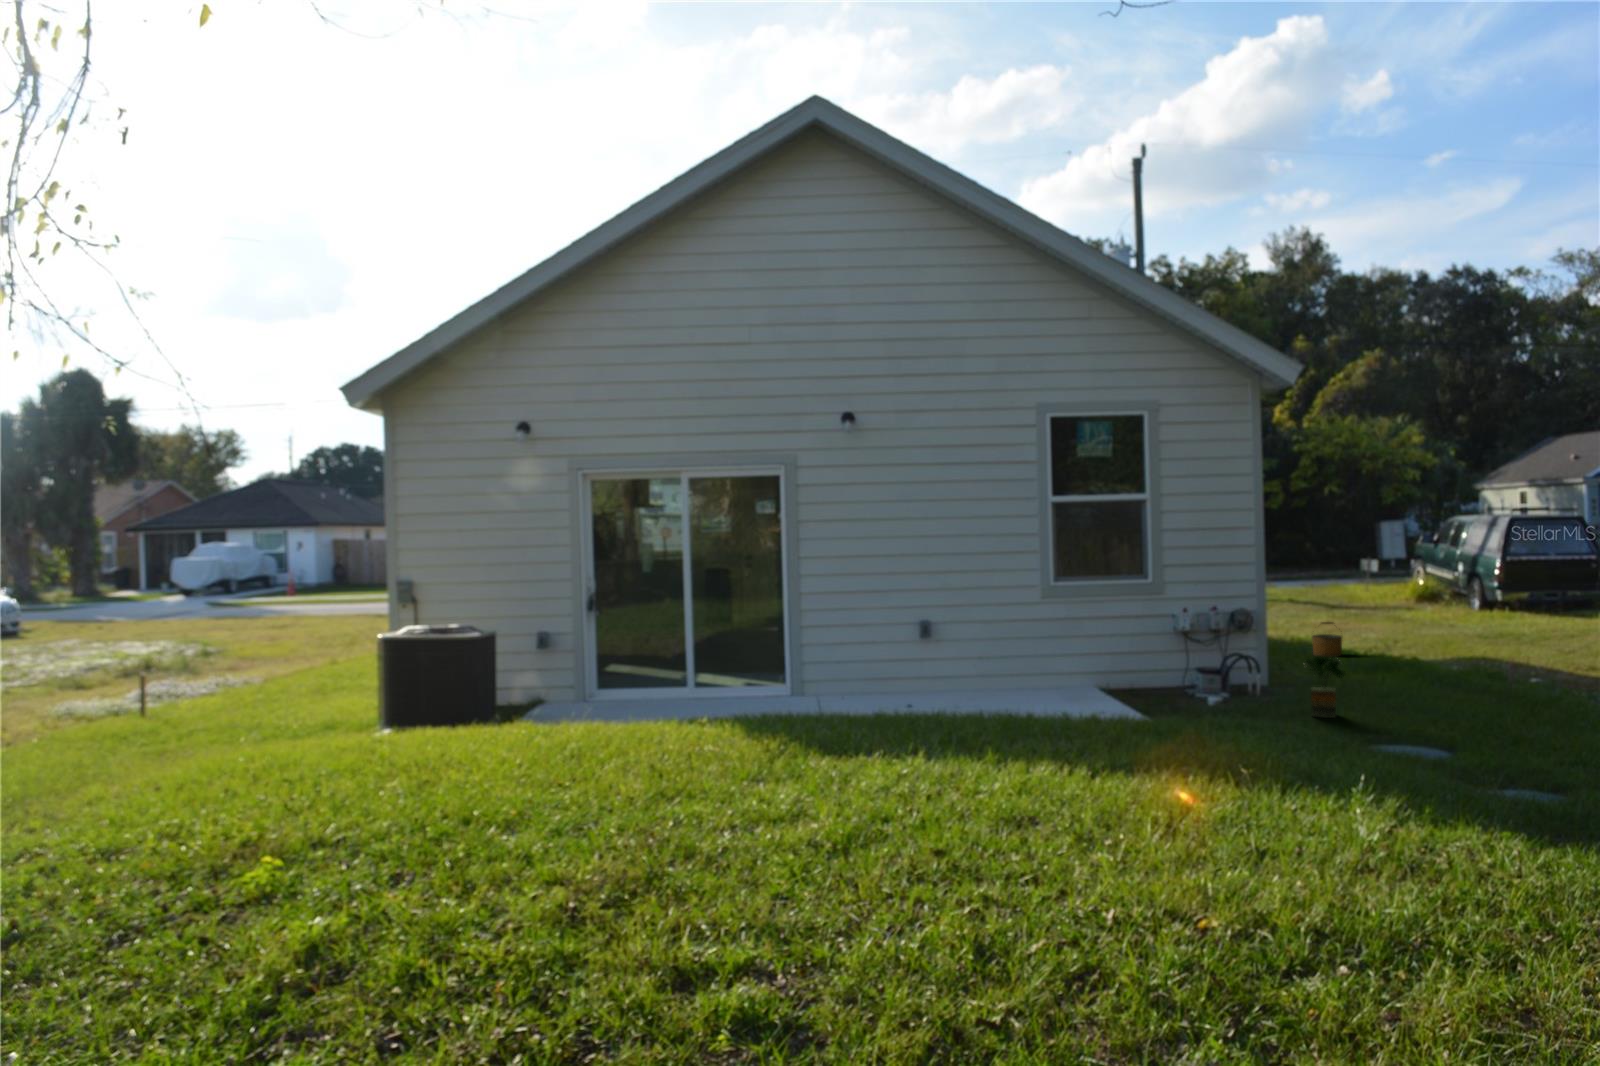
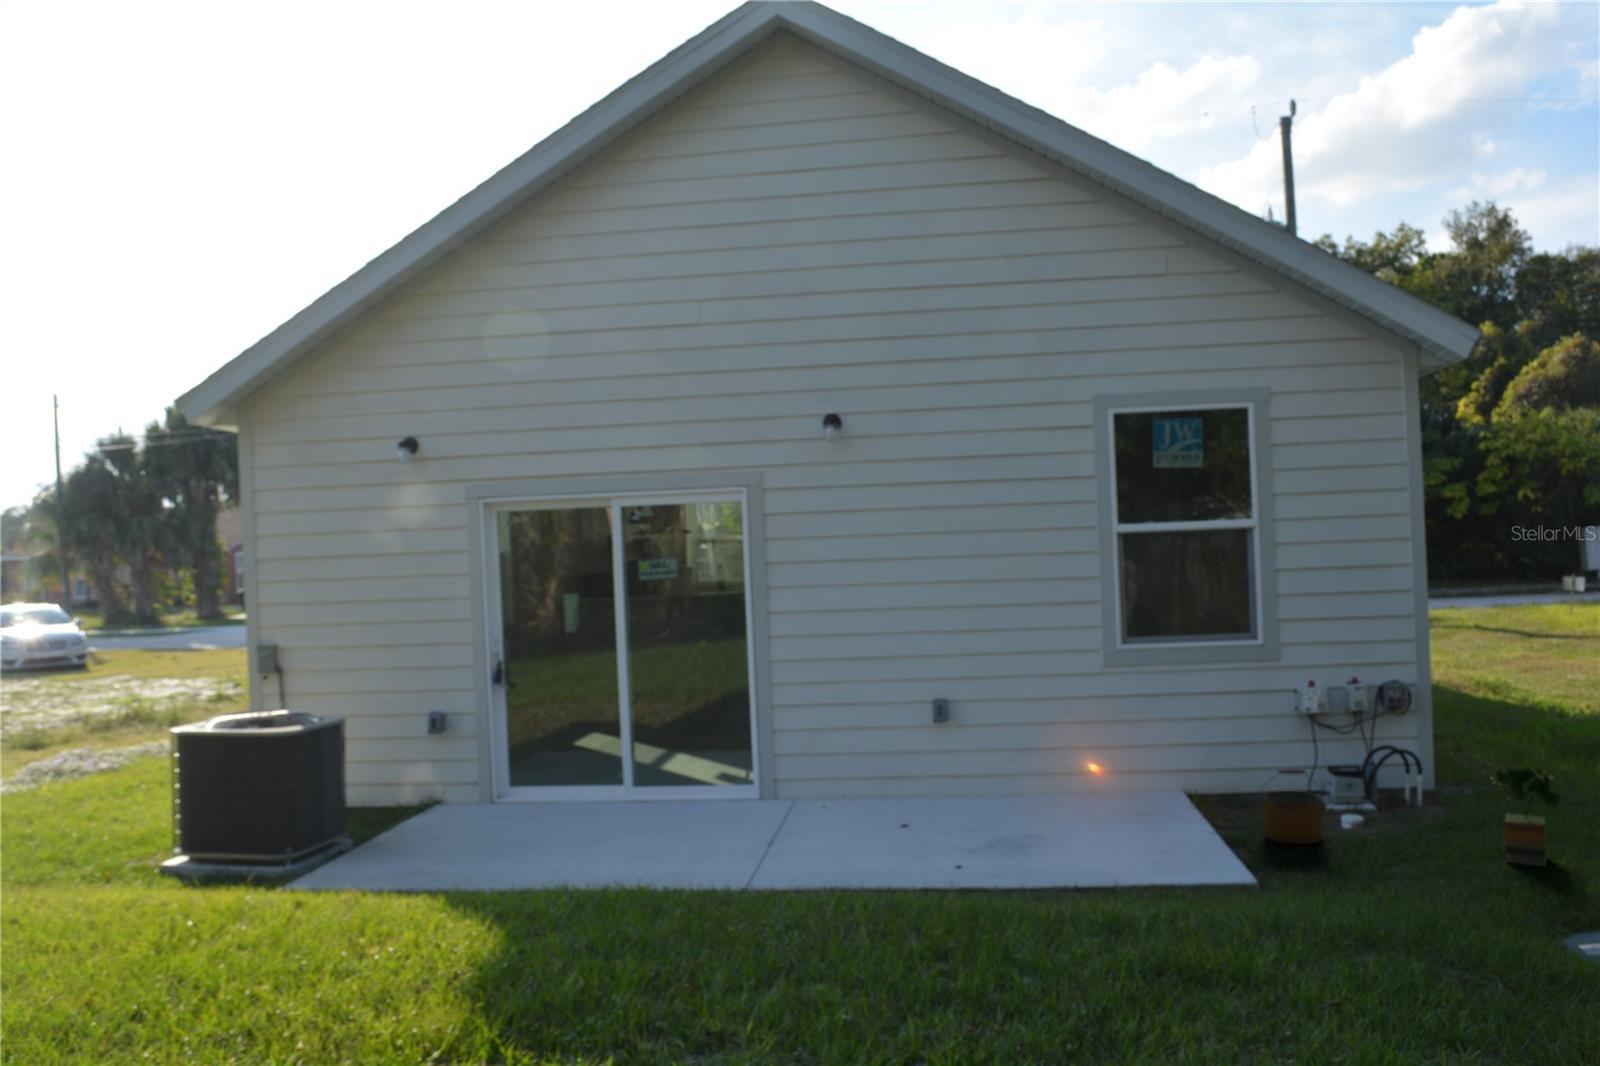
bucket: present [1312,622,1342,657] -> present [1262,770,1324,844]

